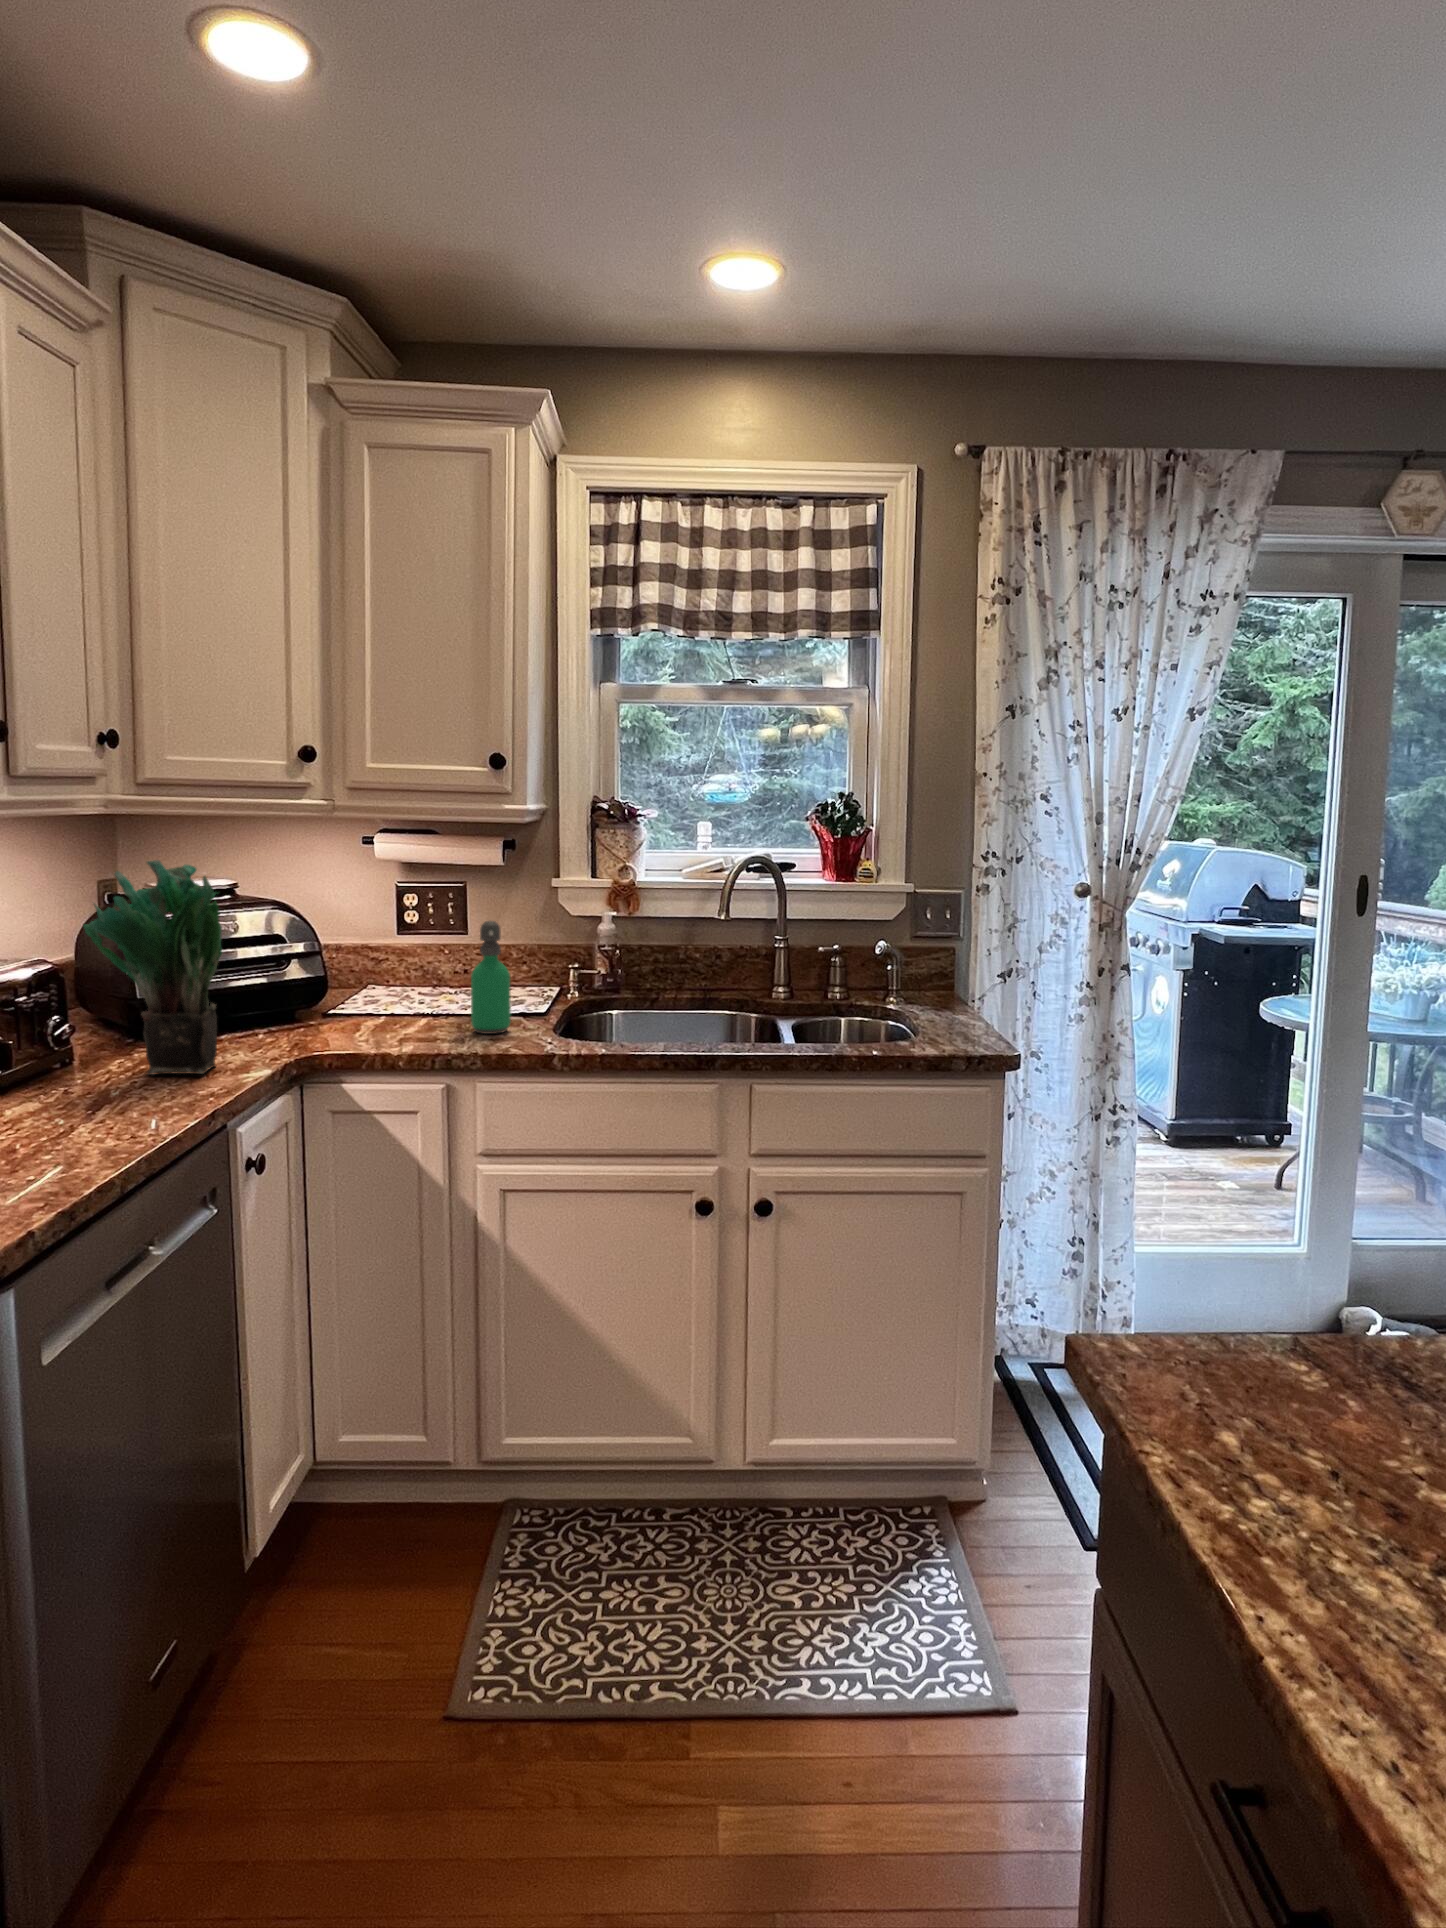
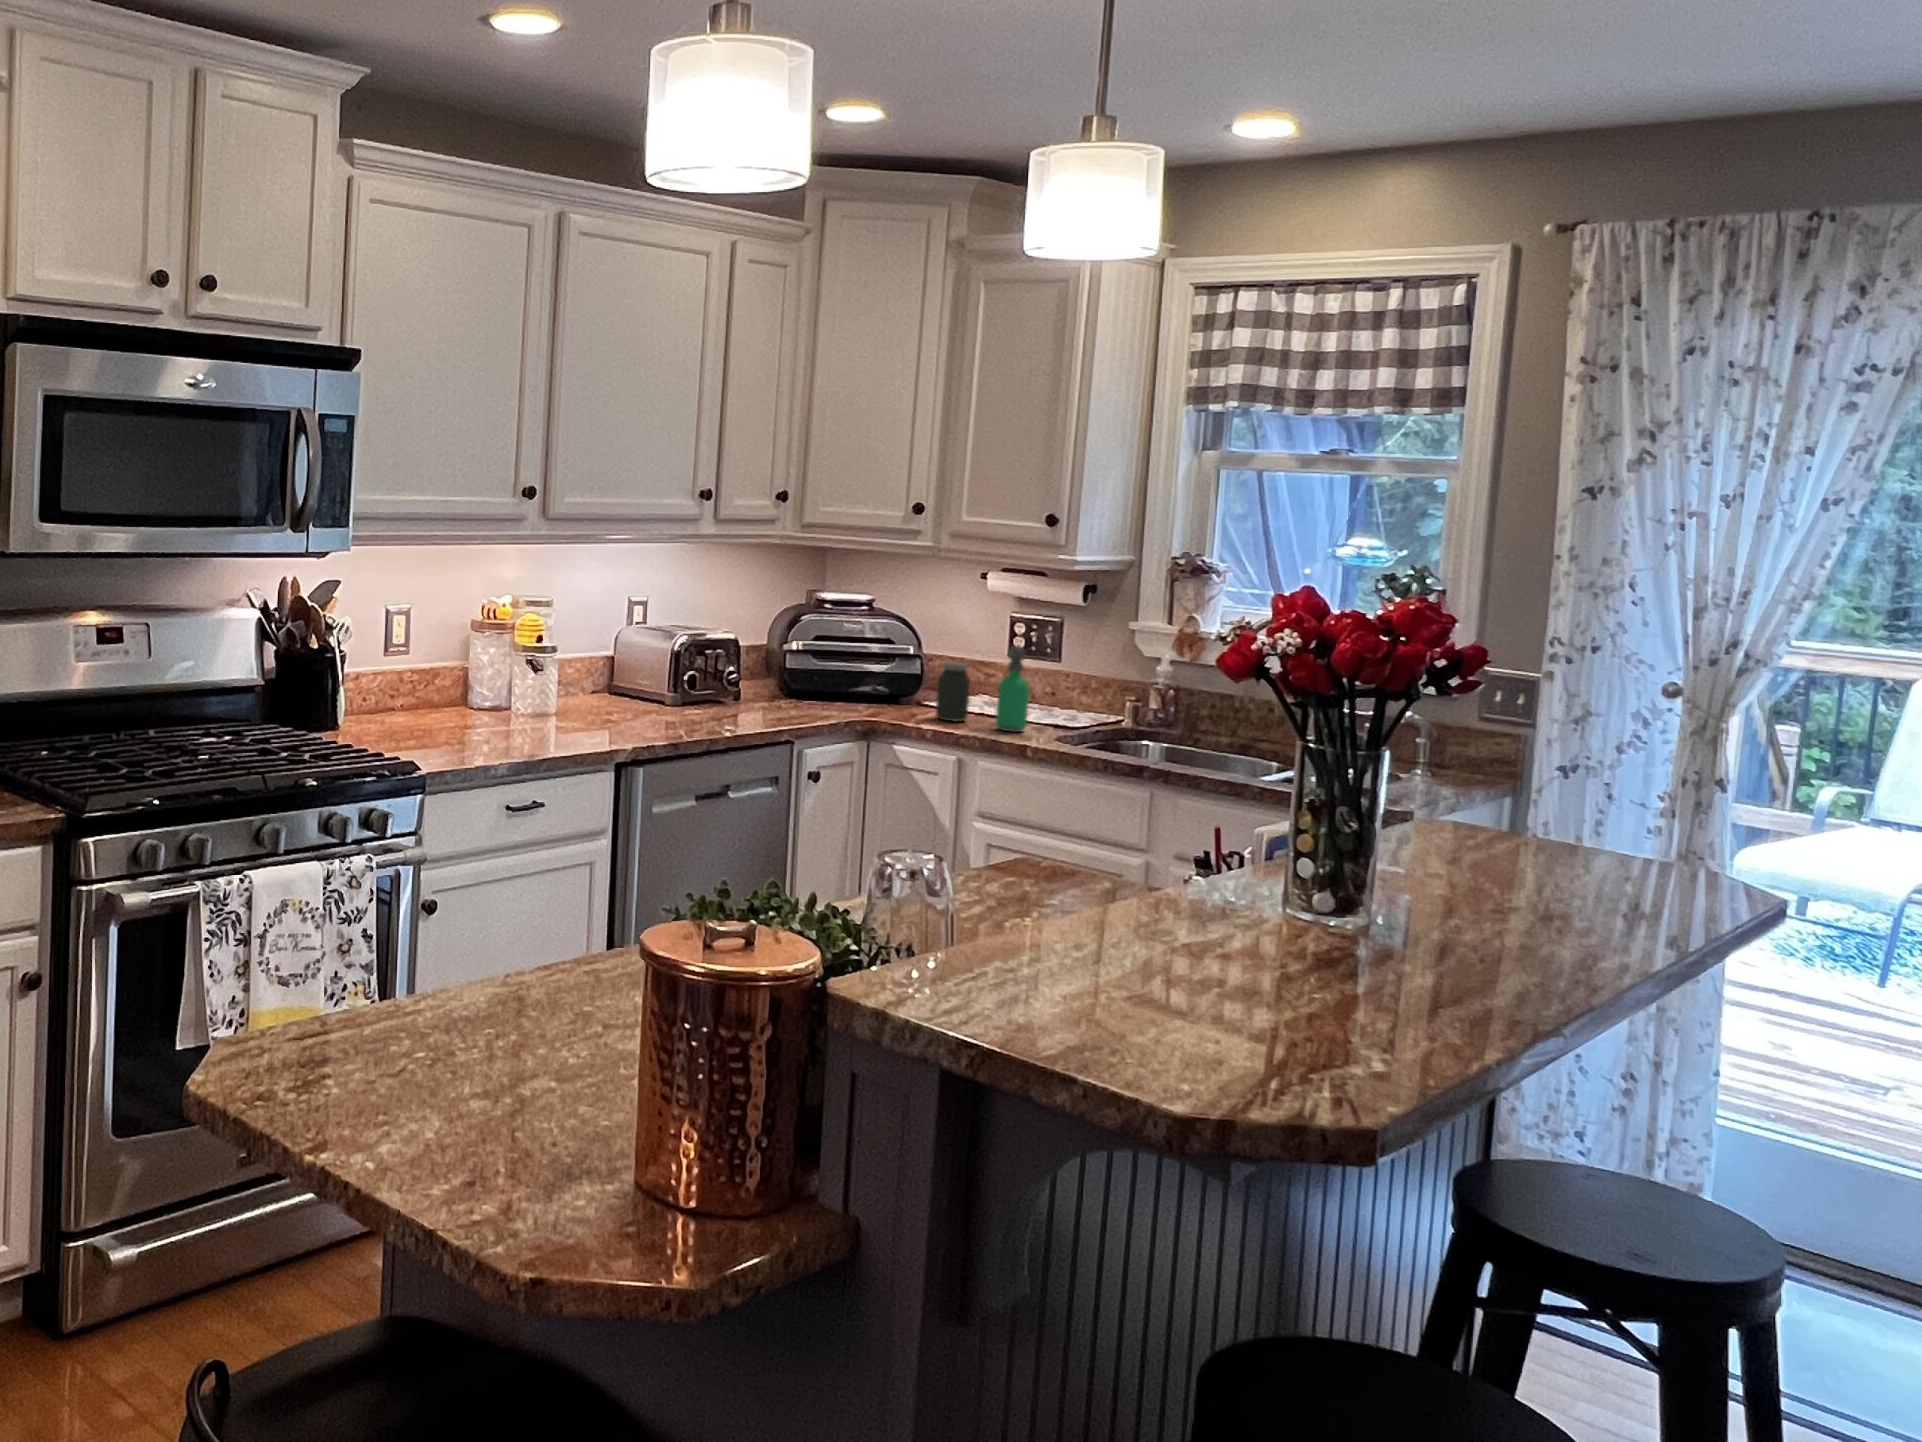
potted plant: present [83,860,222,1075] -> none [737,579,826,716]
jar: none [380,953,425,1034] -> present [936,662,970,722]

